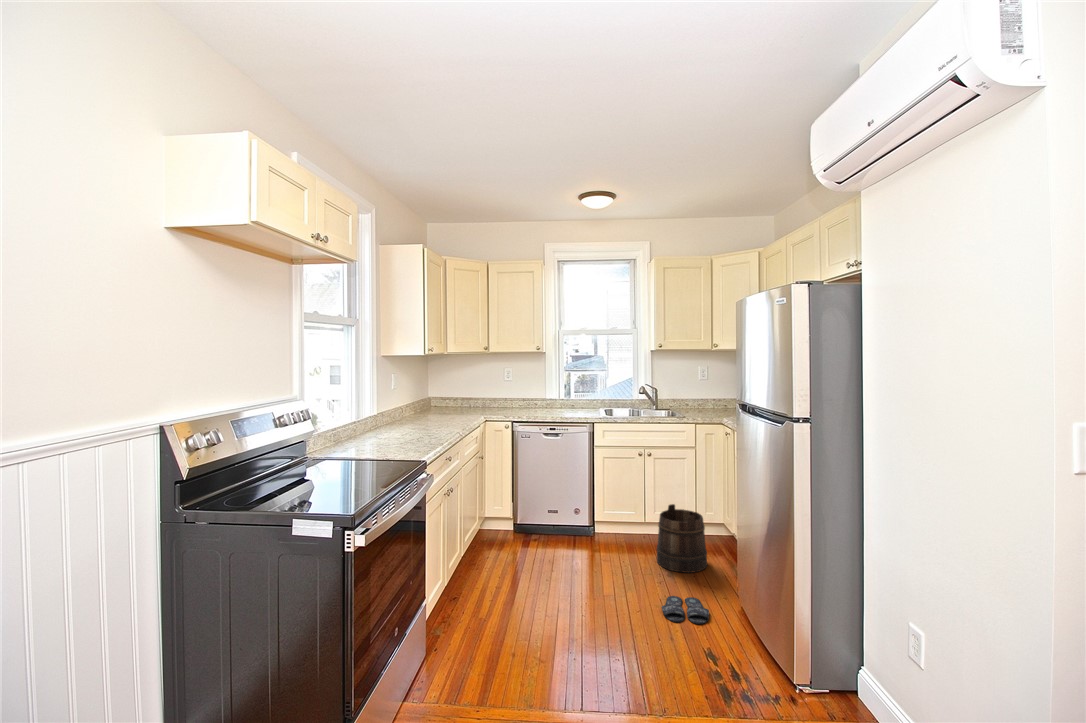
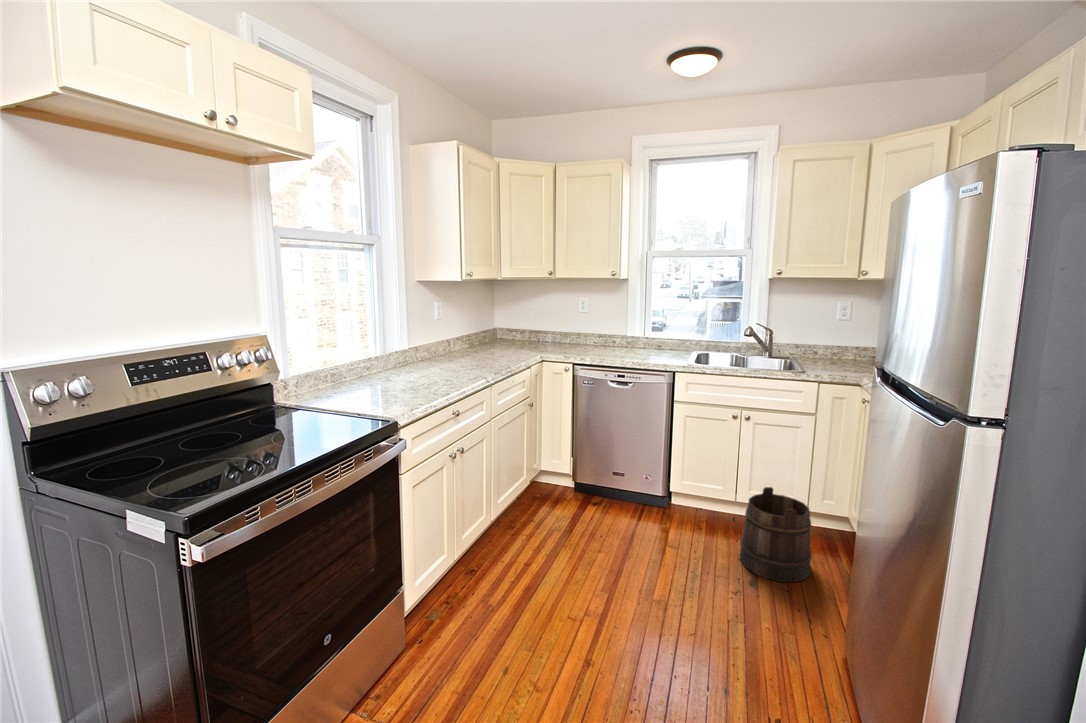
slippers: present [662,596,709,624] -> none [725,615,794,671]

